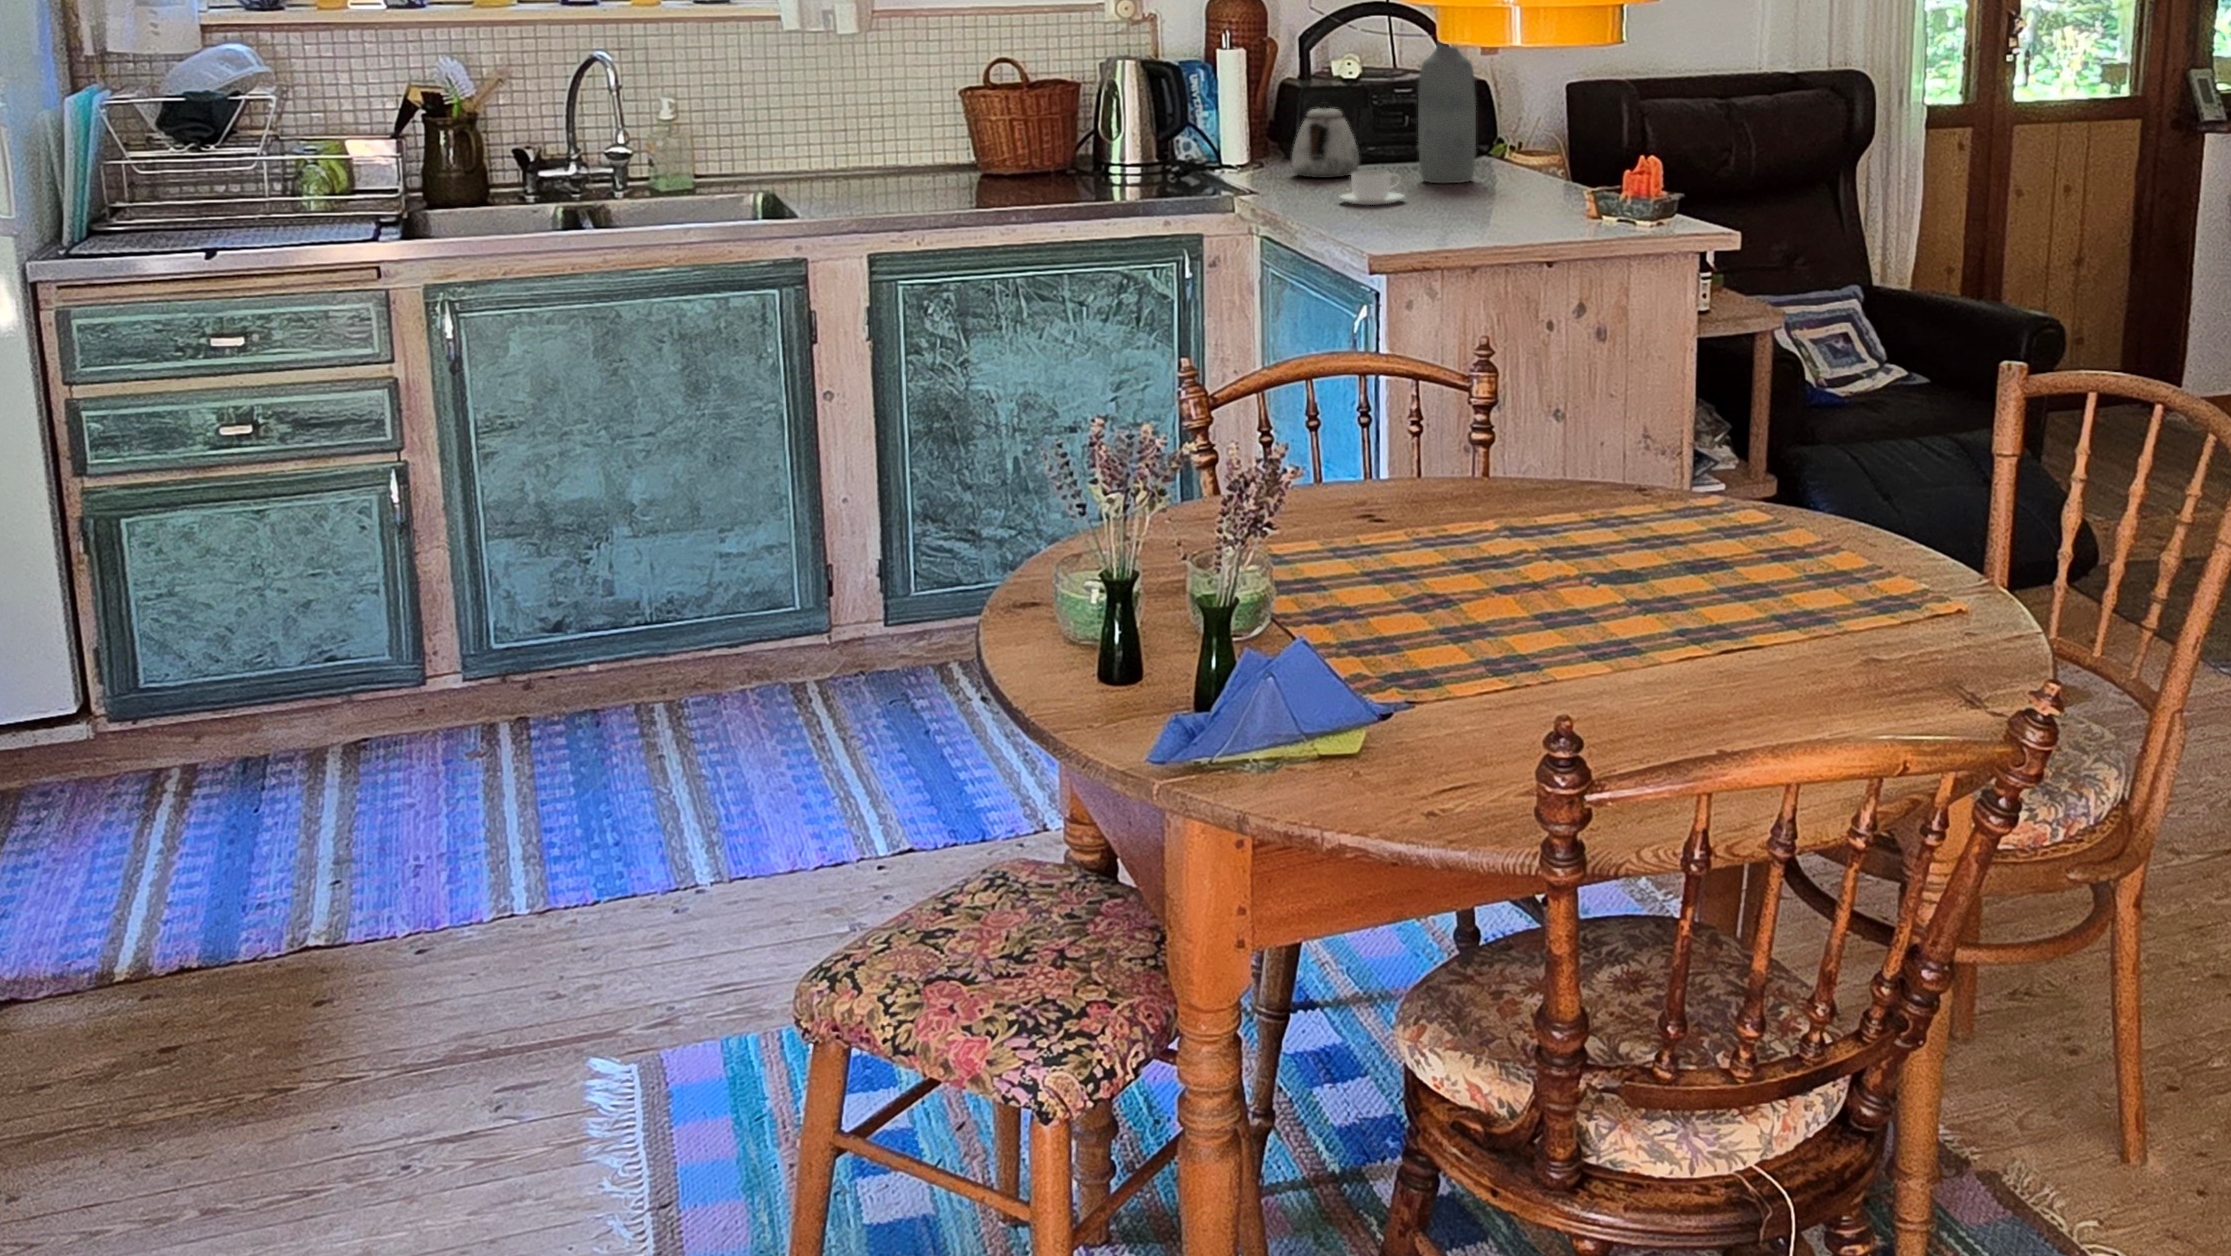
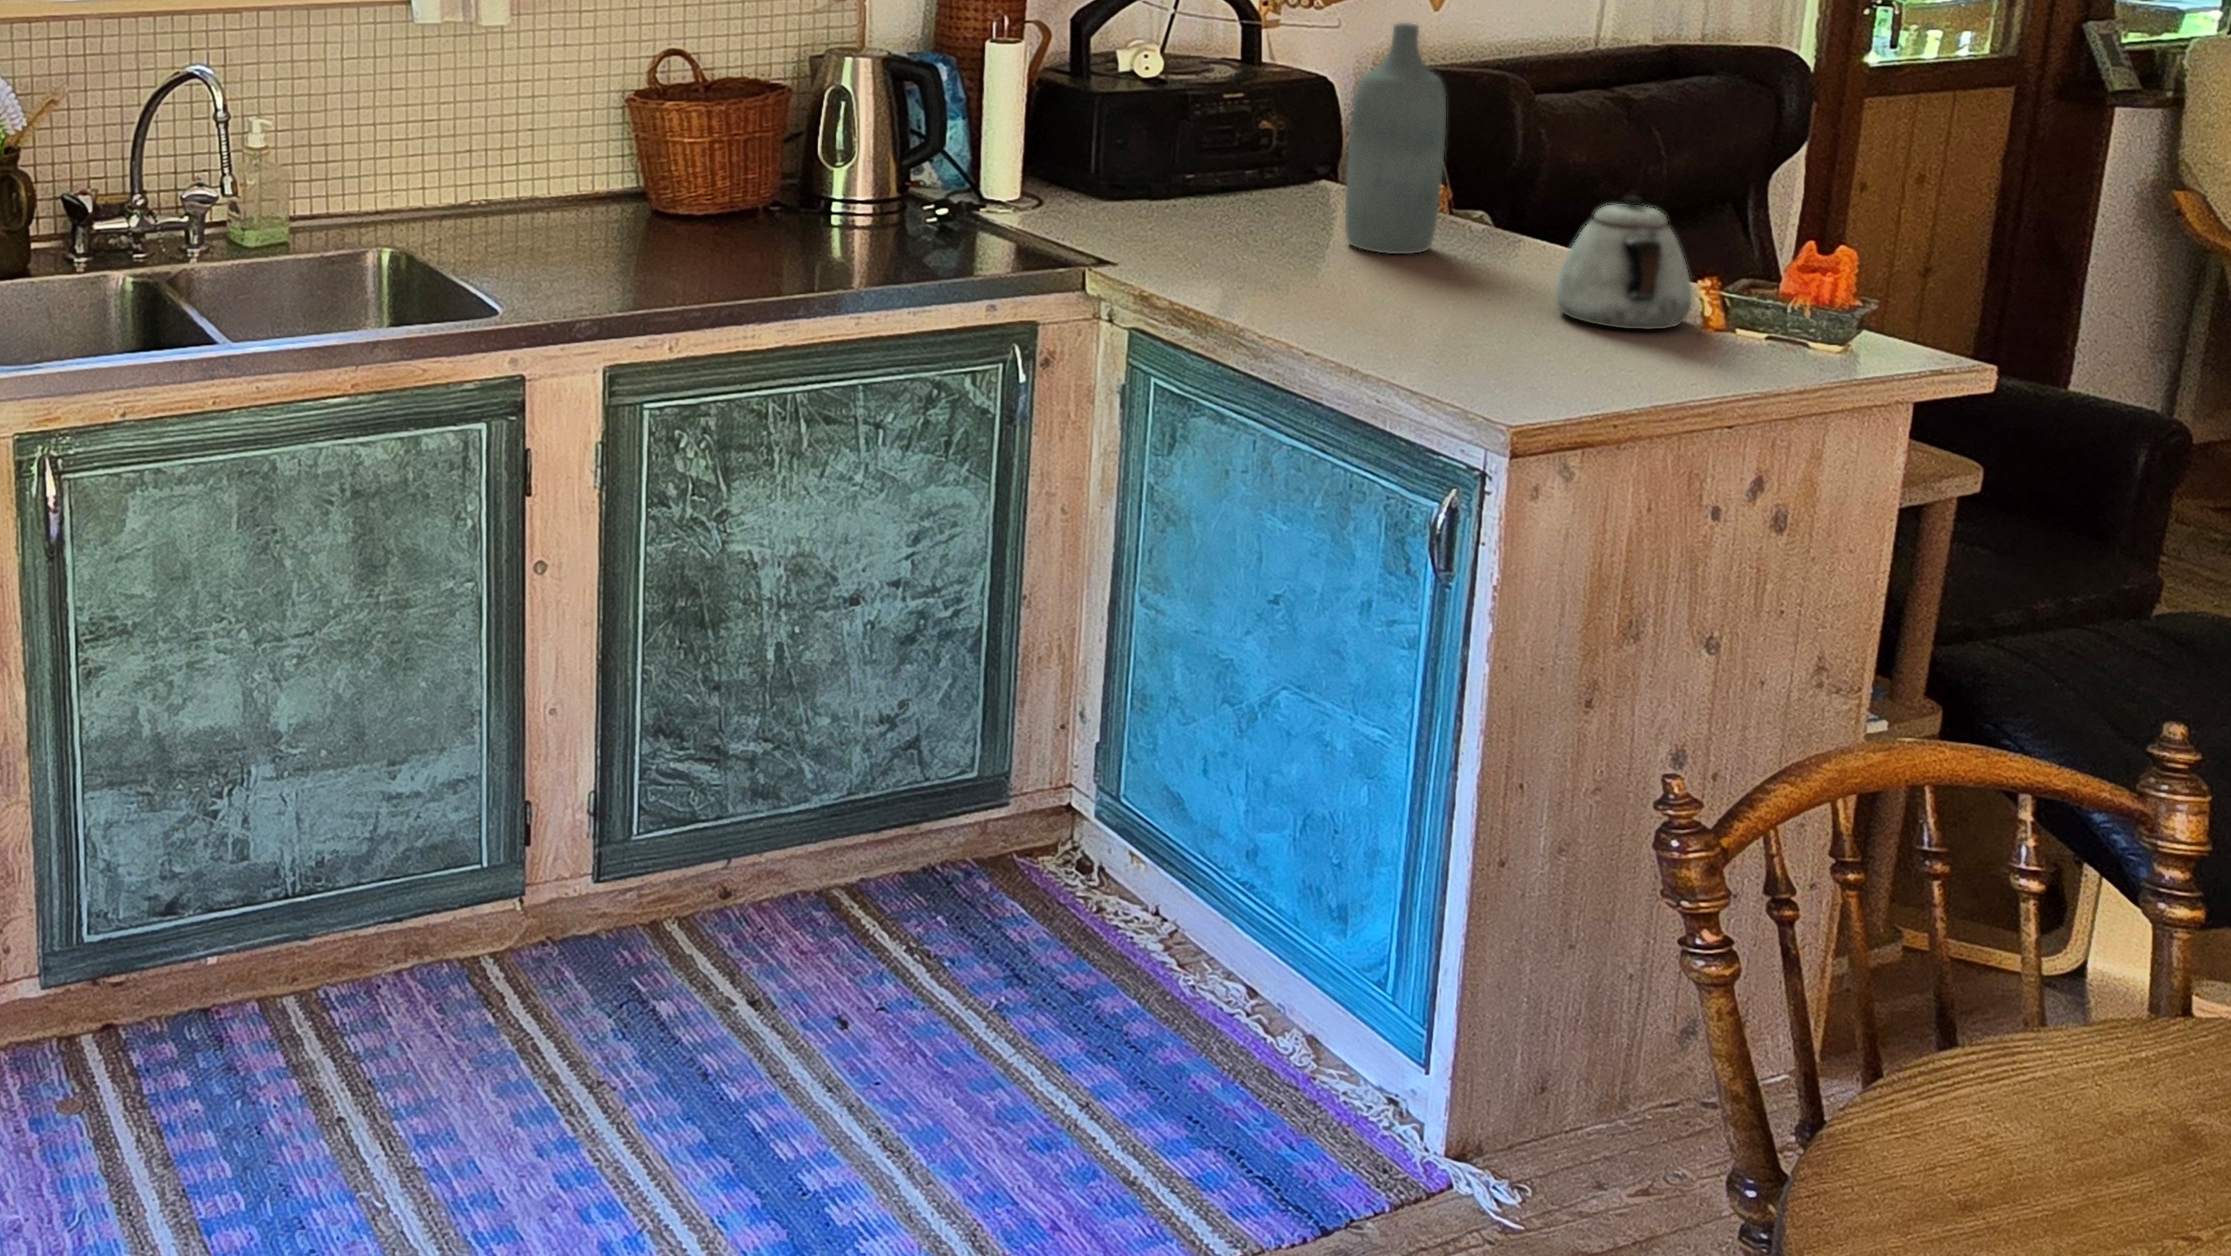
teapot: present [1292,102,1359,178] -> present [1555,197,1692,329]
coffee cup: present [1340,171,1404,205] -> none [1311,254,1422,311]

